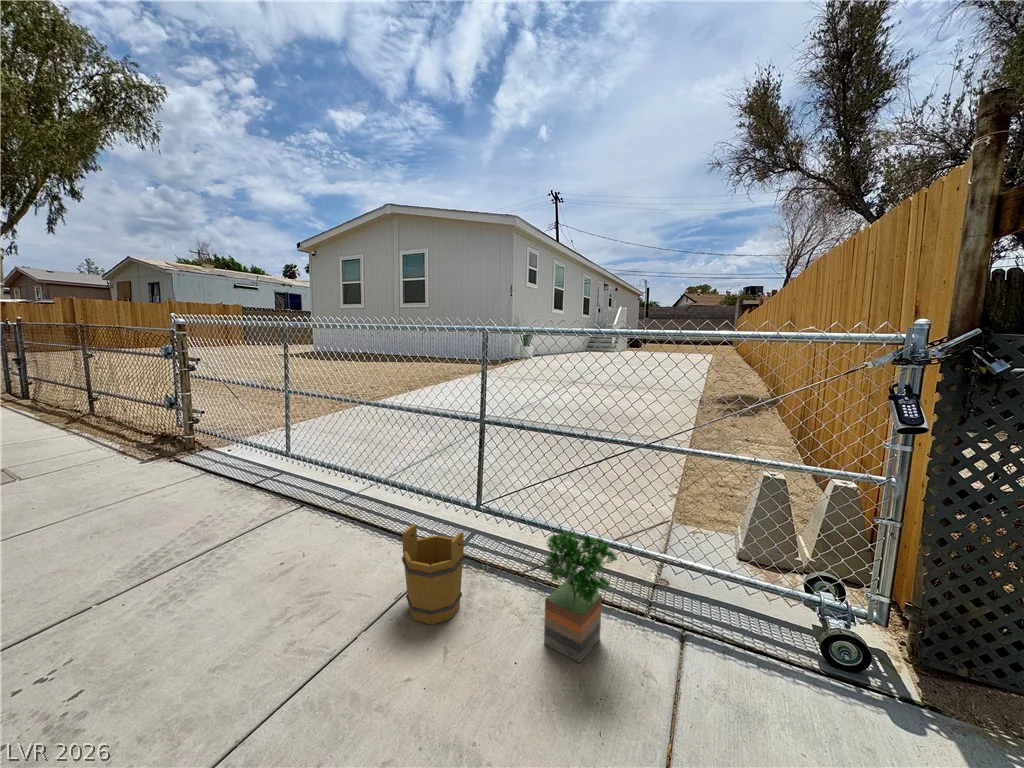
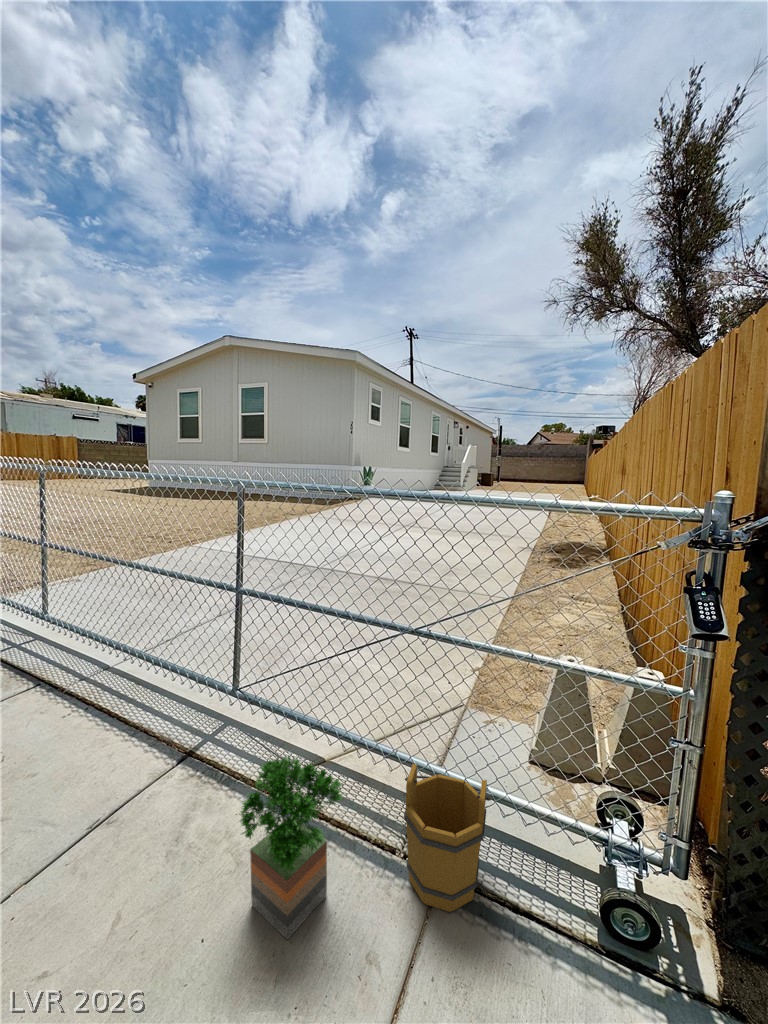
bucket: present [402,524,467,624] -> present [404,764,491,912]

